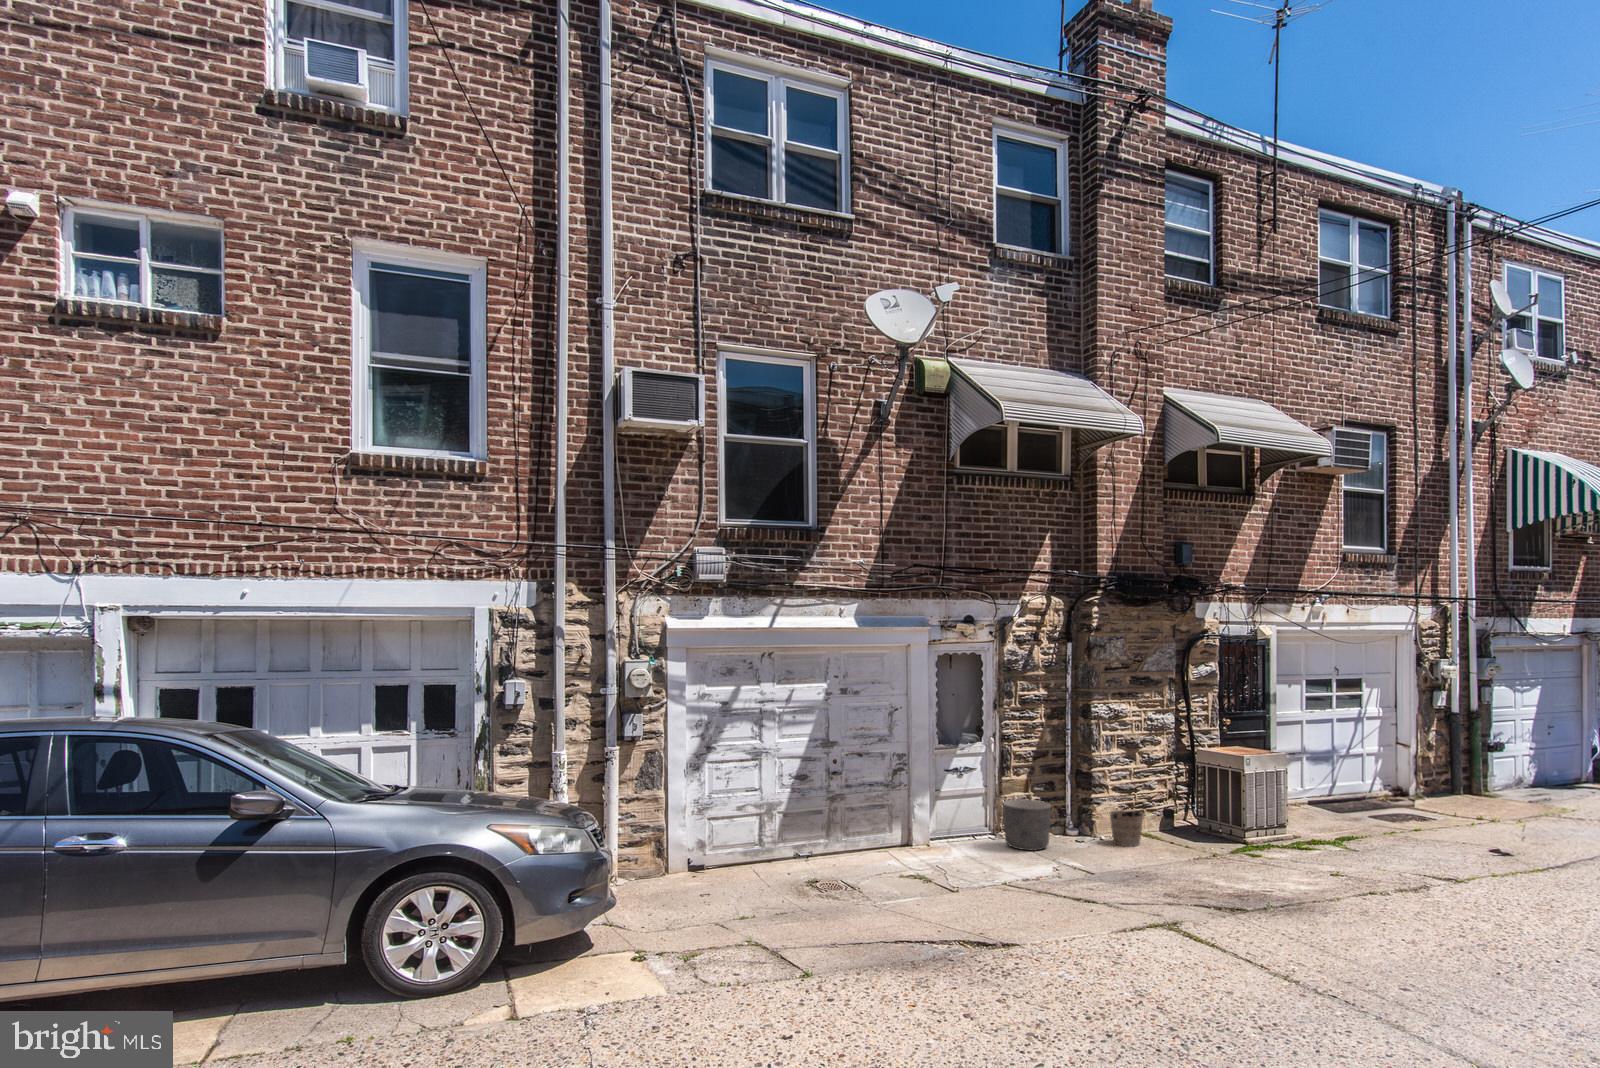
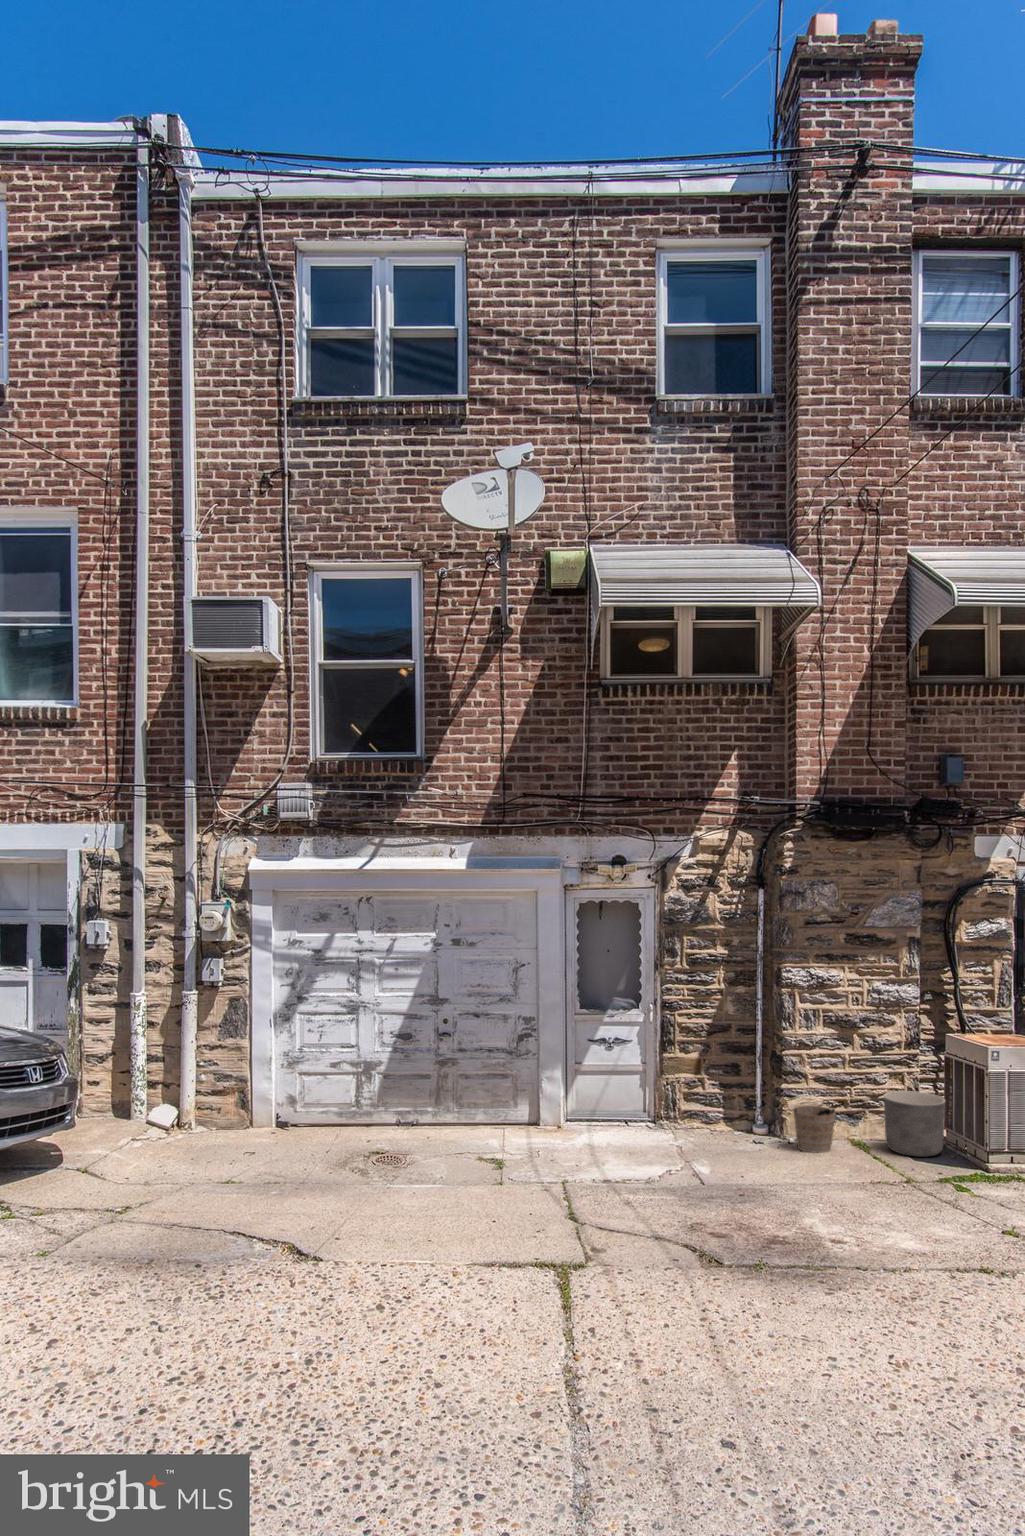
planter: present [1003,799,1051,850] -> present [884,1091,945,1157]

